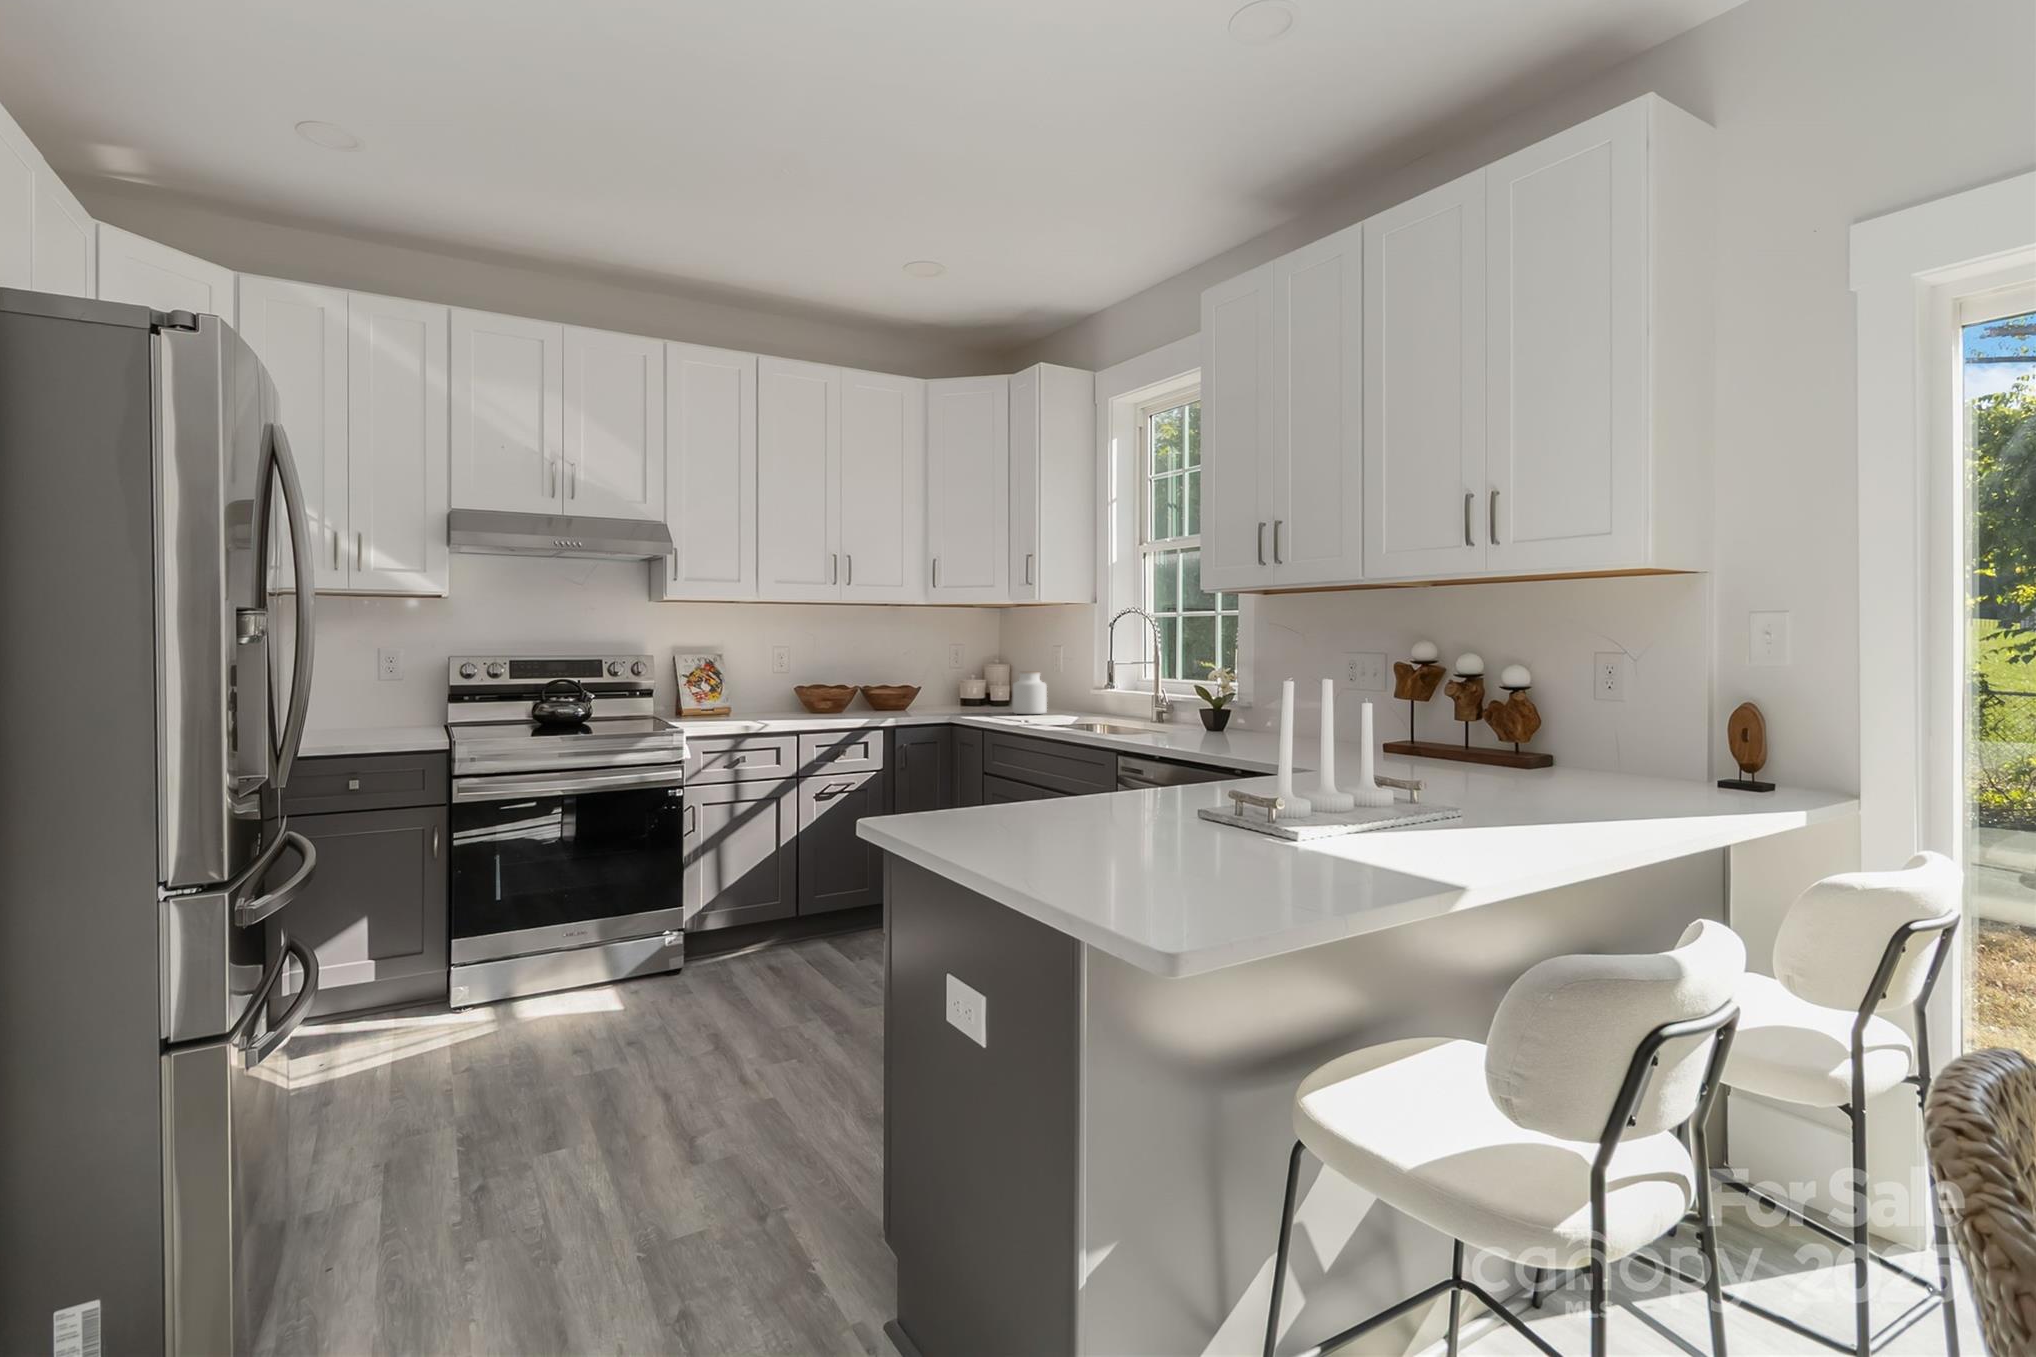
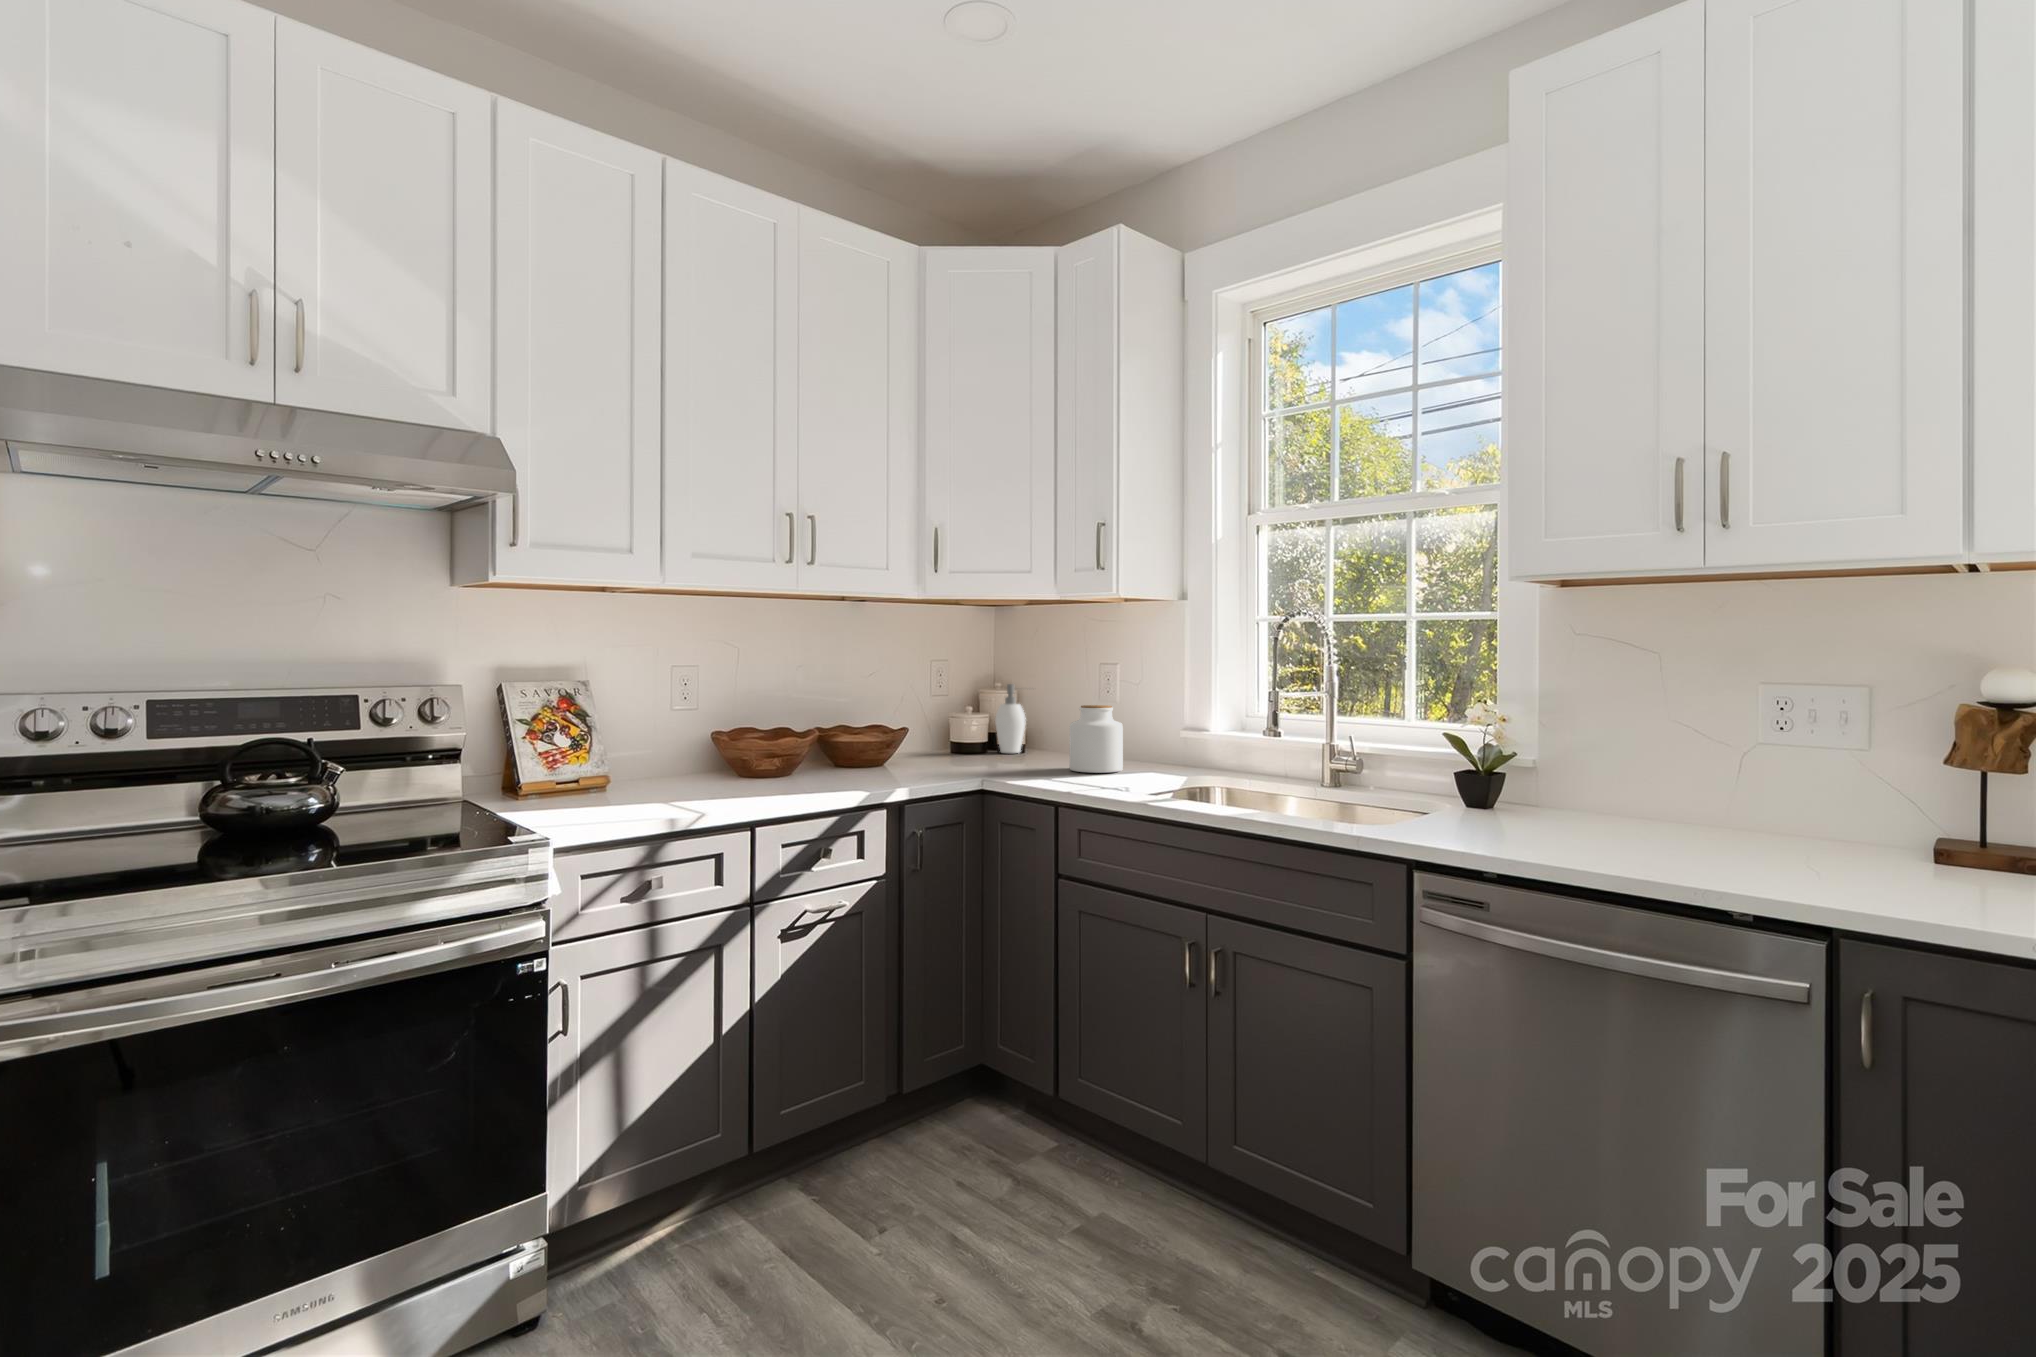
soap dispenser: none [988,659,1015,706] -> present [995,684,1026,753]

